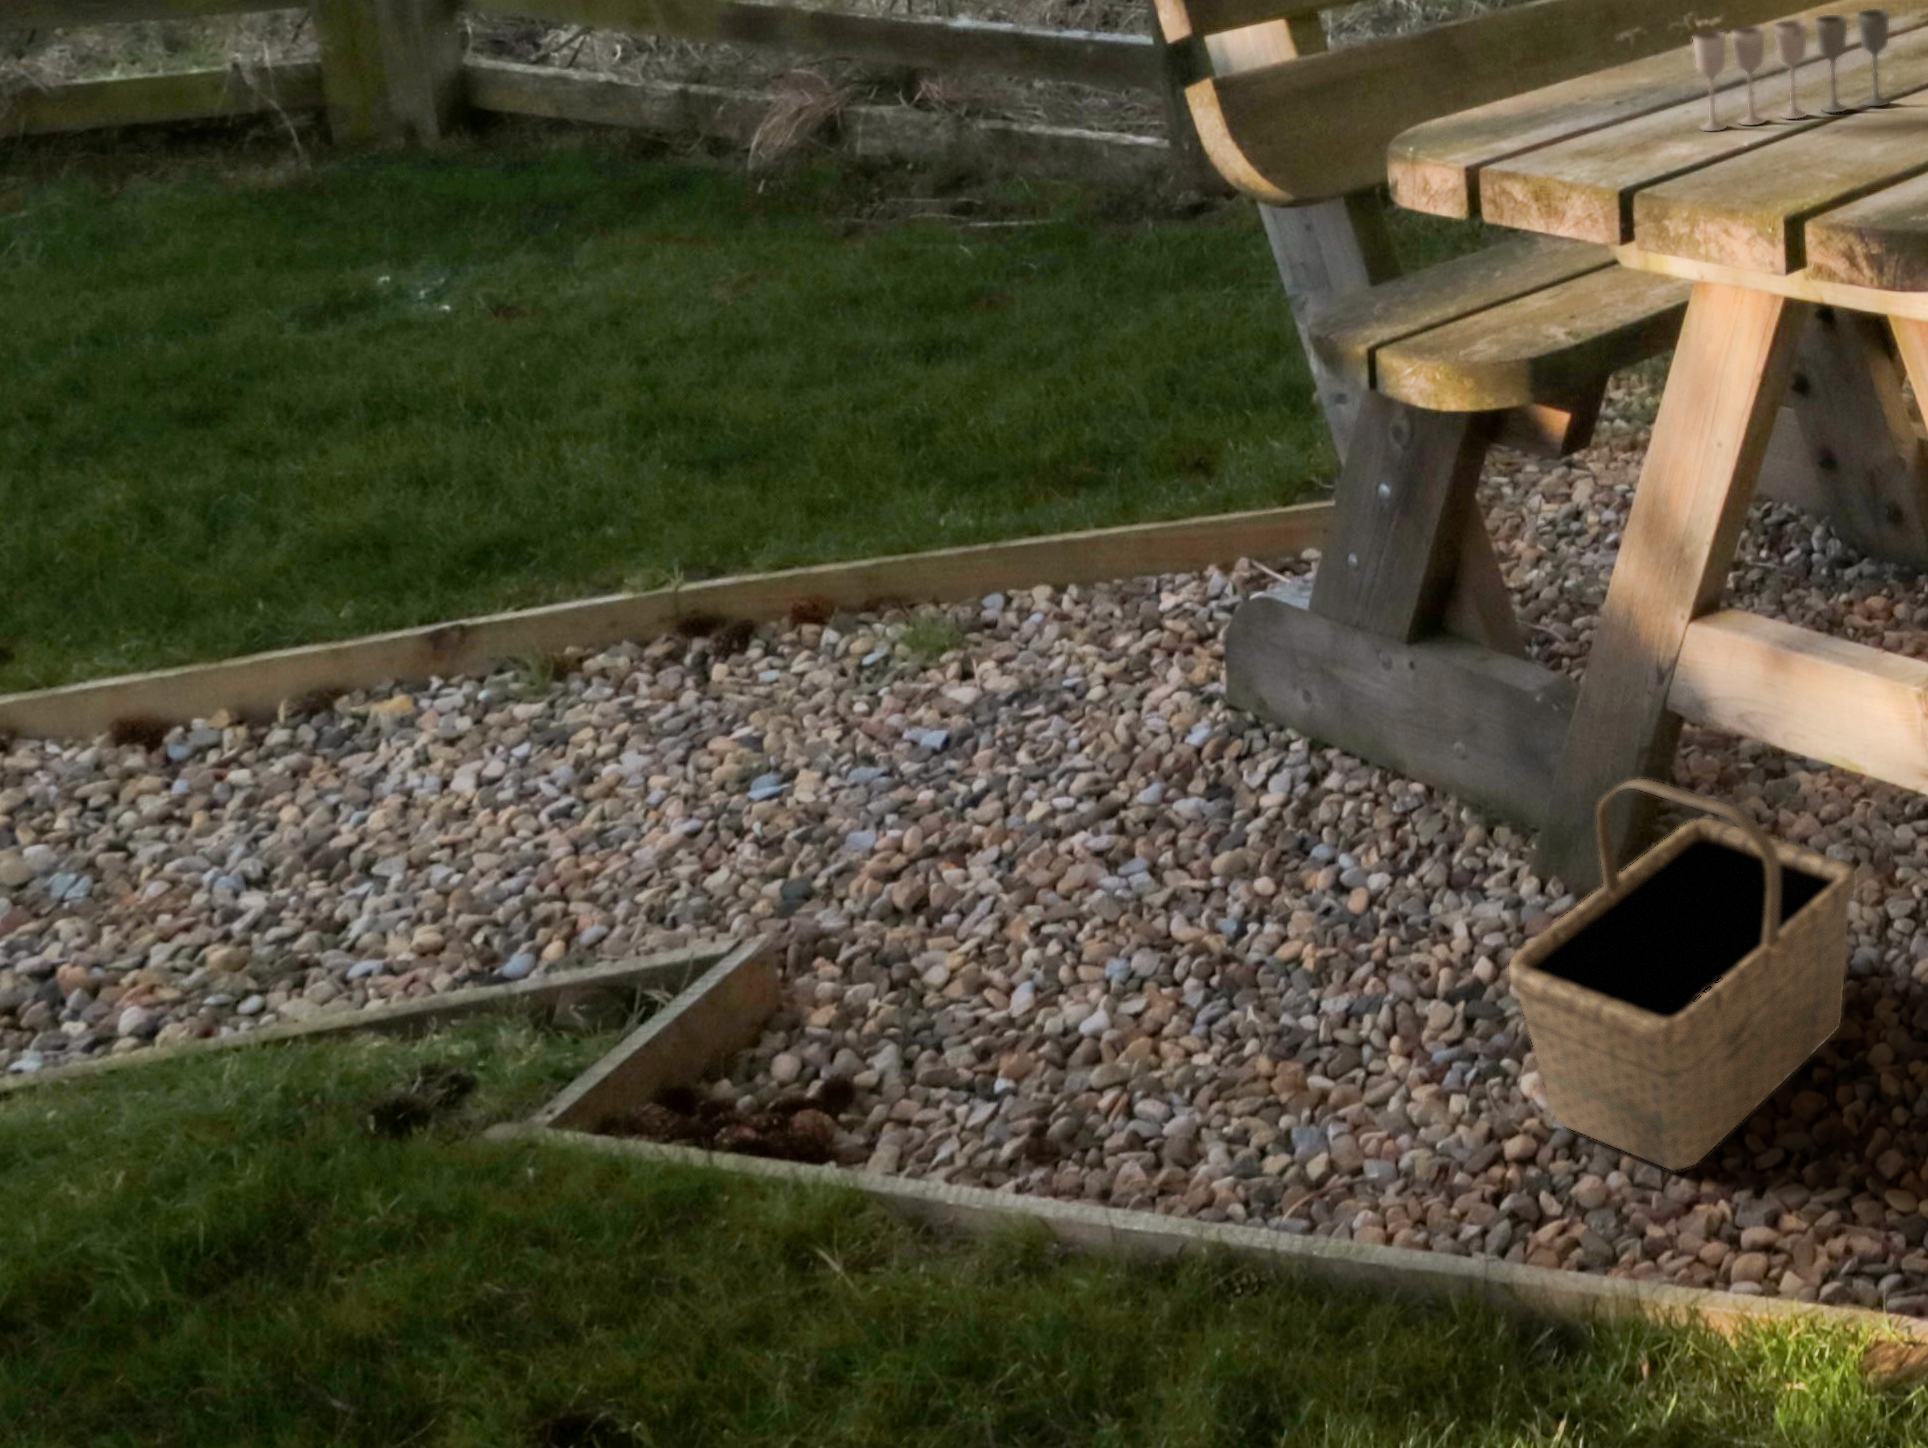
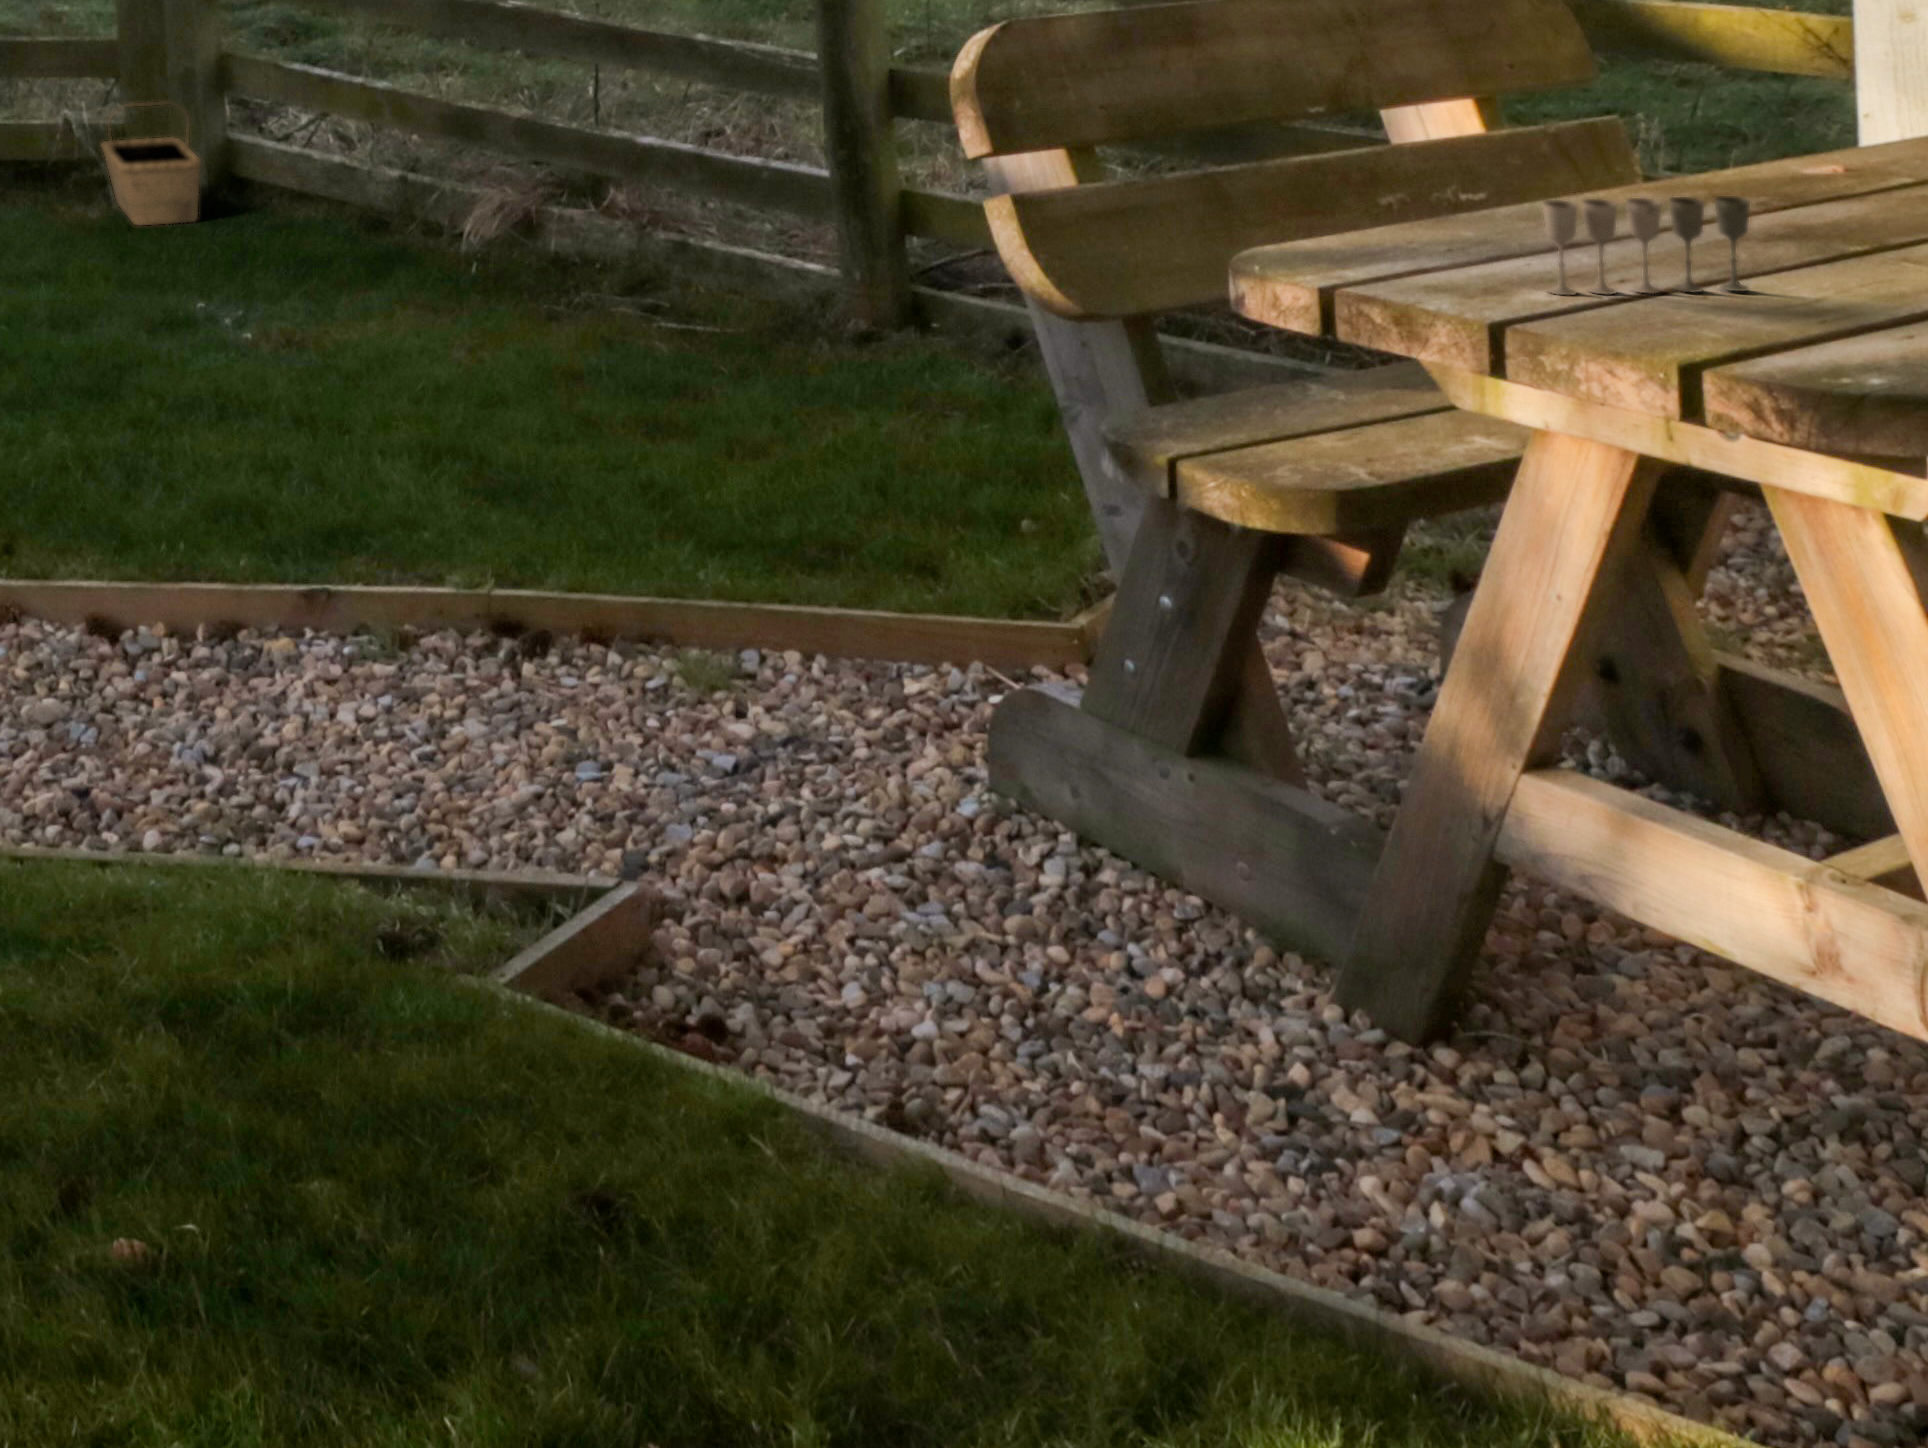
basket: present [1509,778,1856,1170] -> present [102,103,201,225]

